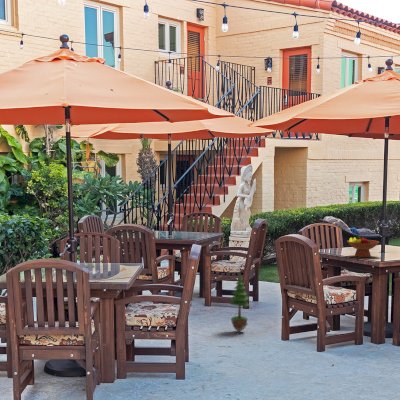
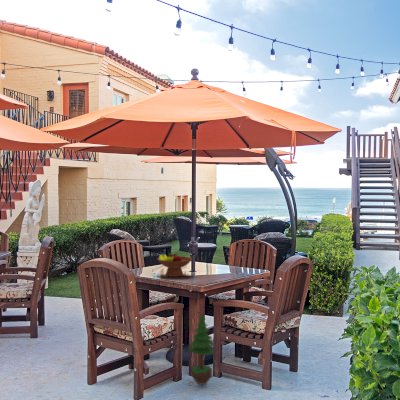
potted tree: present [230,276,249,332] -> present [189,314,215,386]

